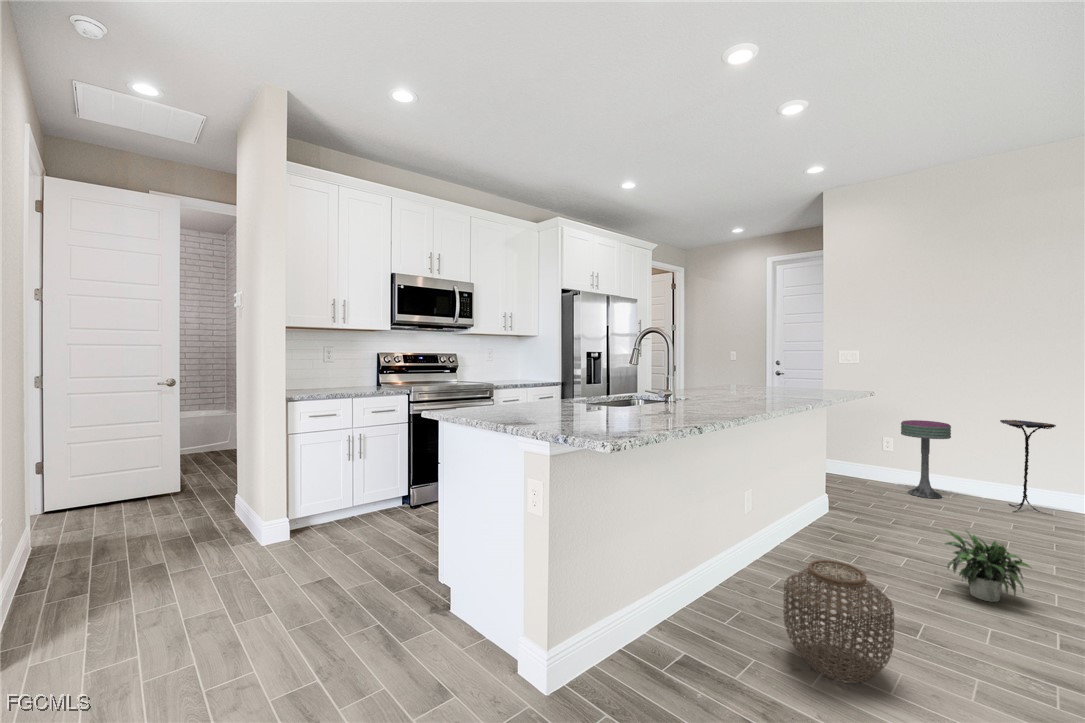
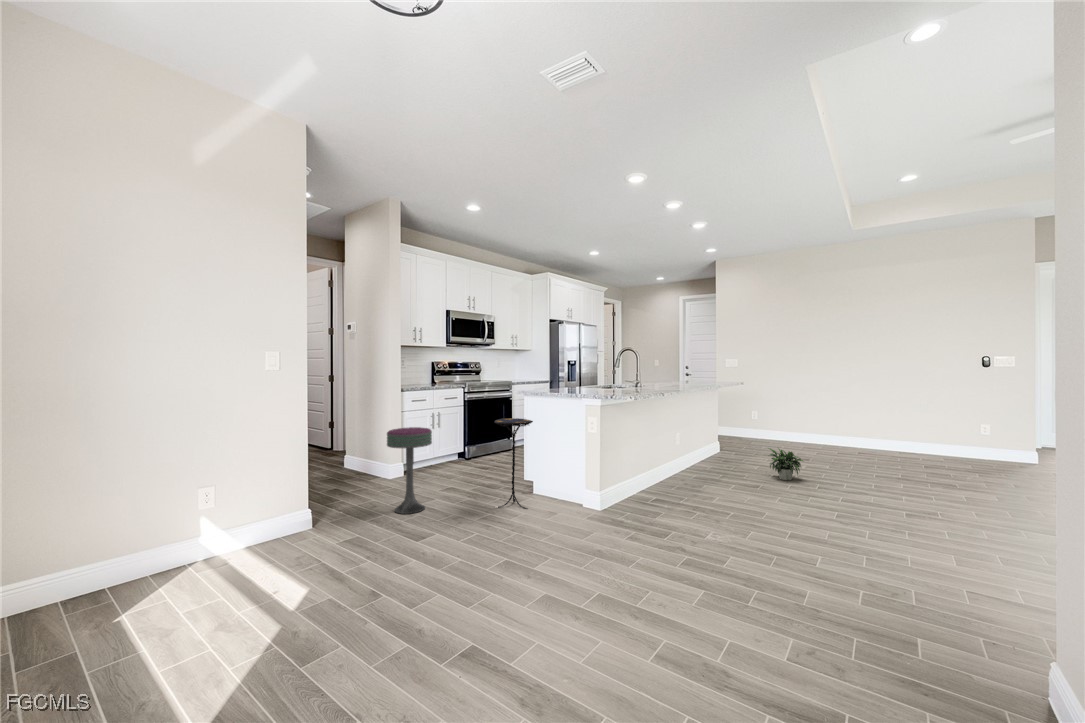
bar stool: present [901,420,951,498] -> present [387,427,432,514]
side table: present [1000,420,1056,512] -> present [495,418,533,509]
woven basket: present [784,560,894,683] -> none [689,453,735,503]

